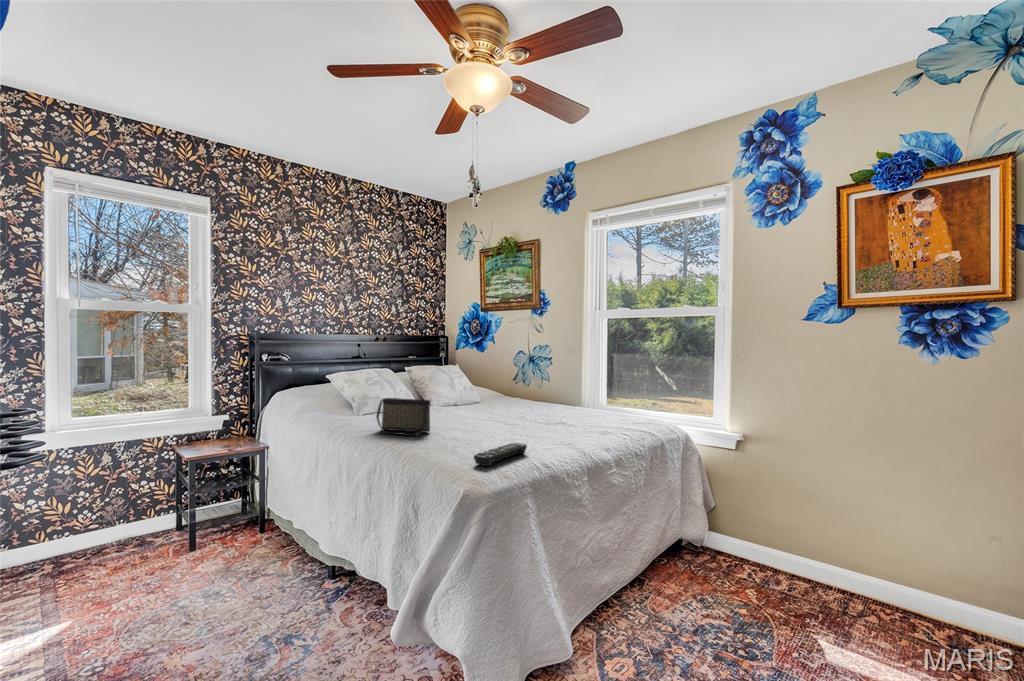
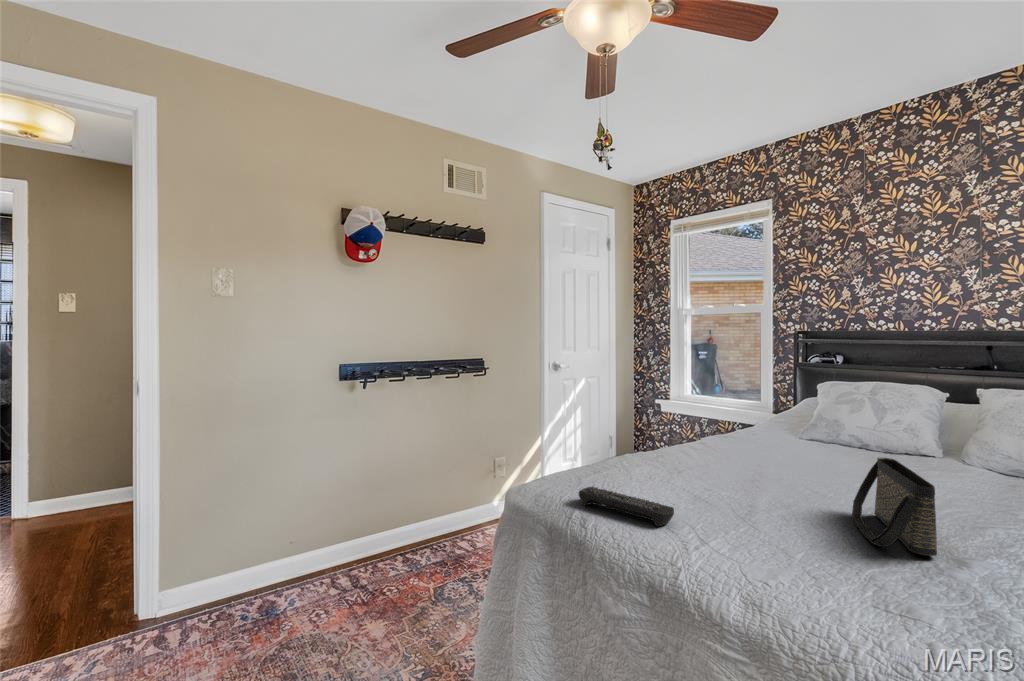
handbag: present [376,398,430,435] -> present [852,458,937,556]

